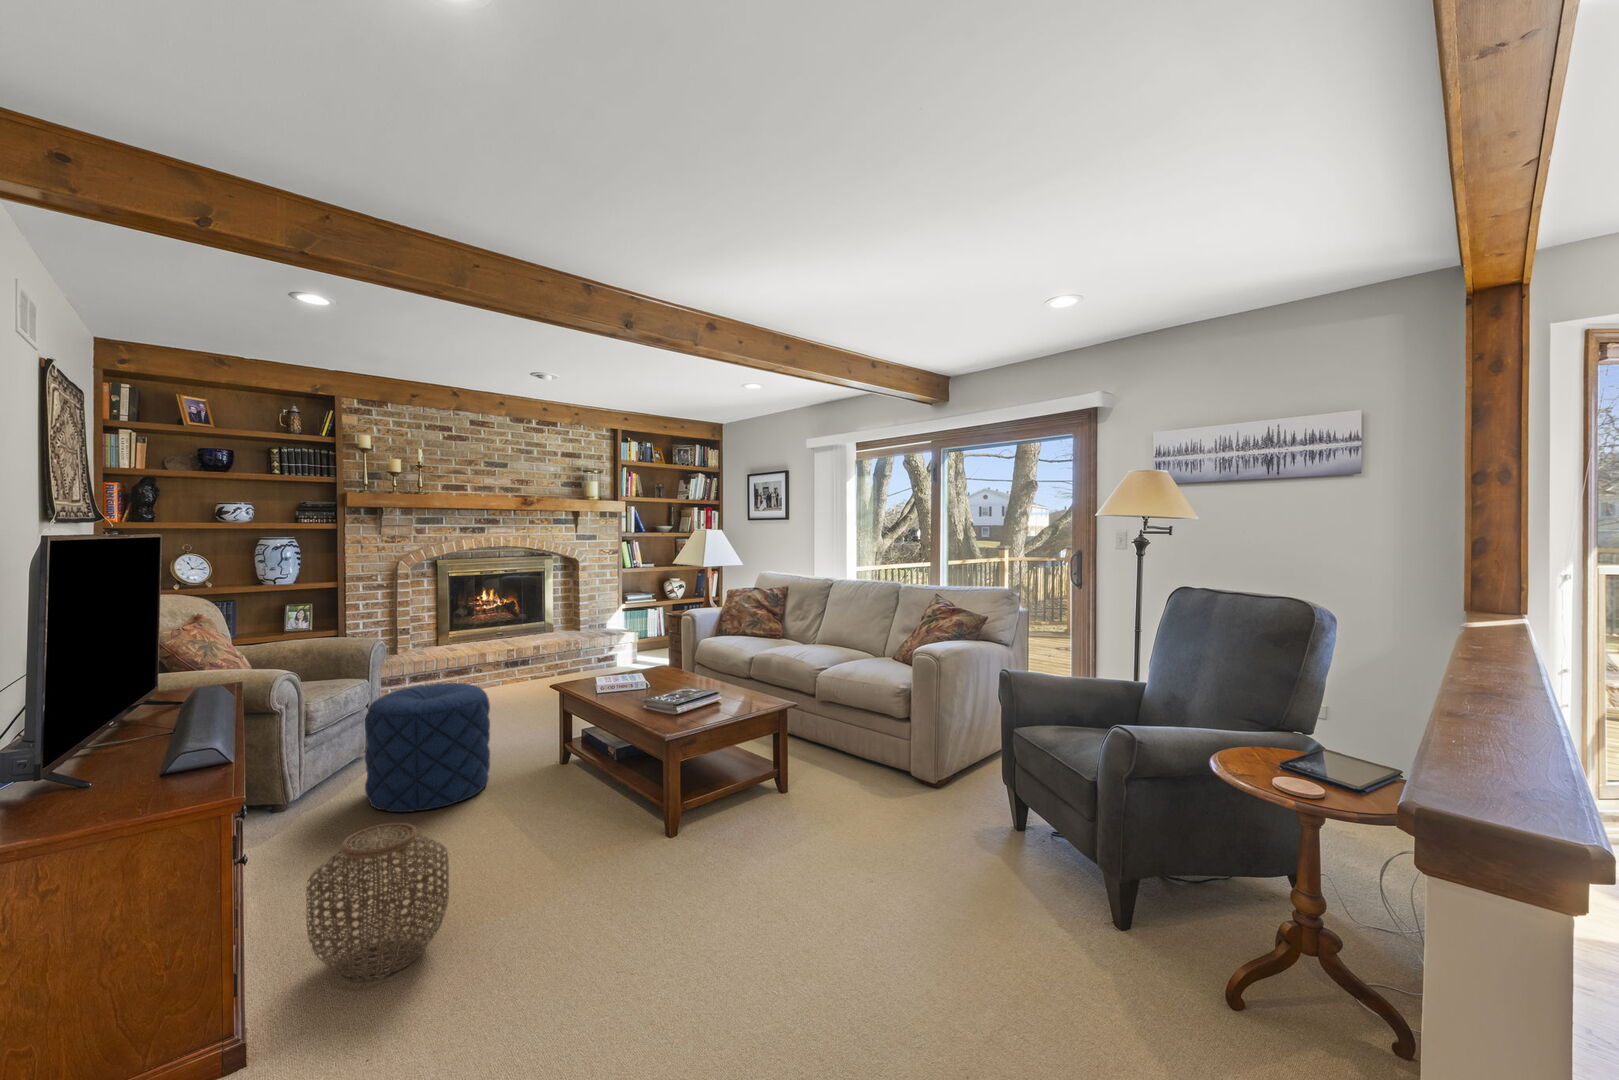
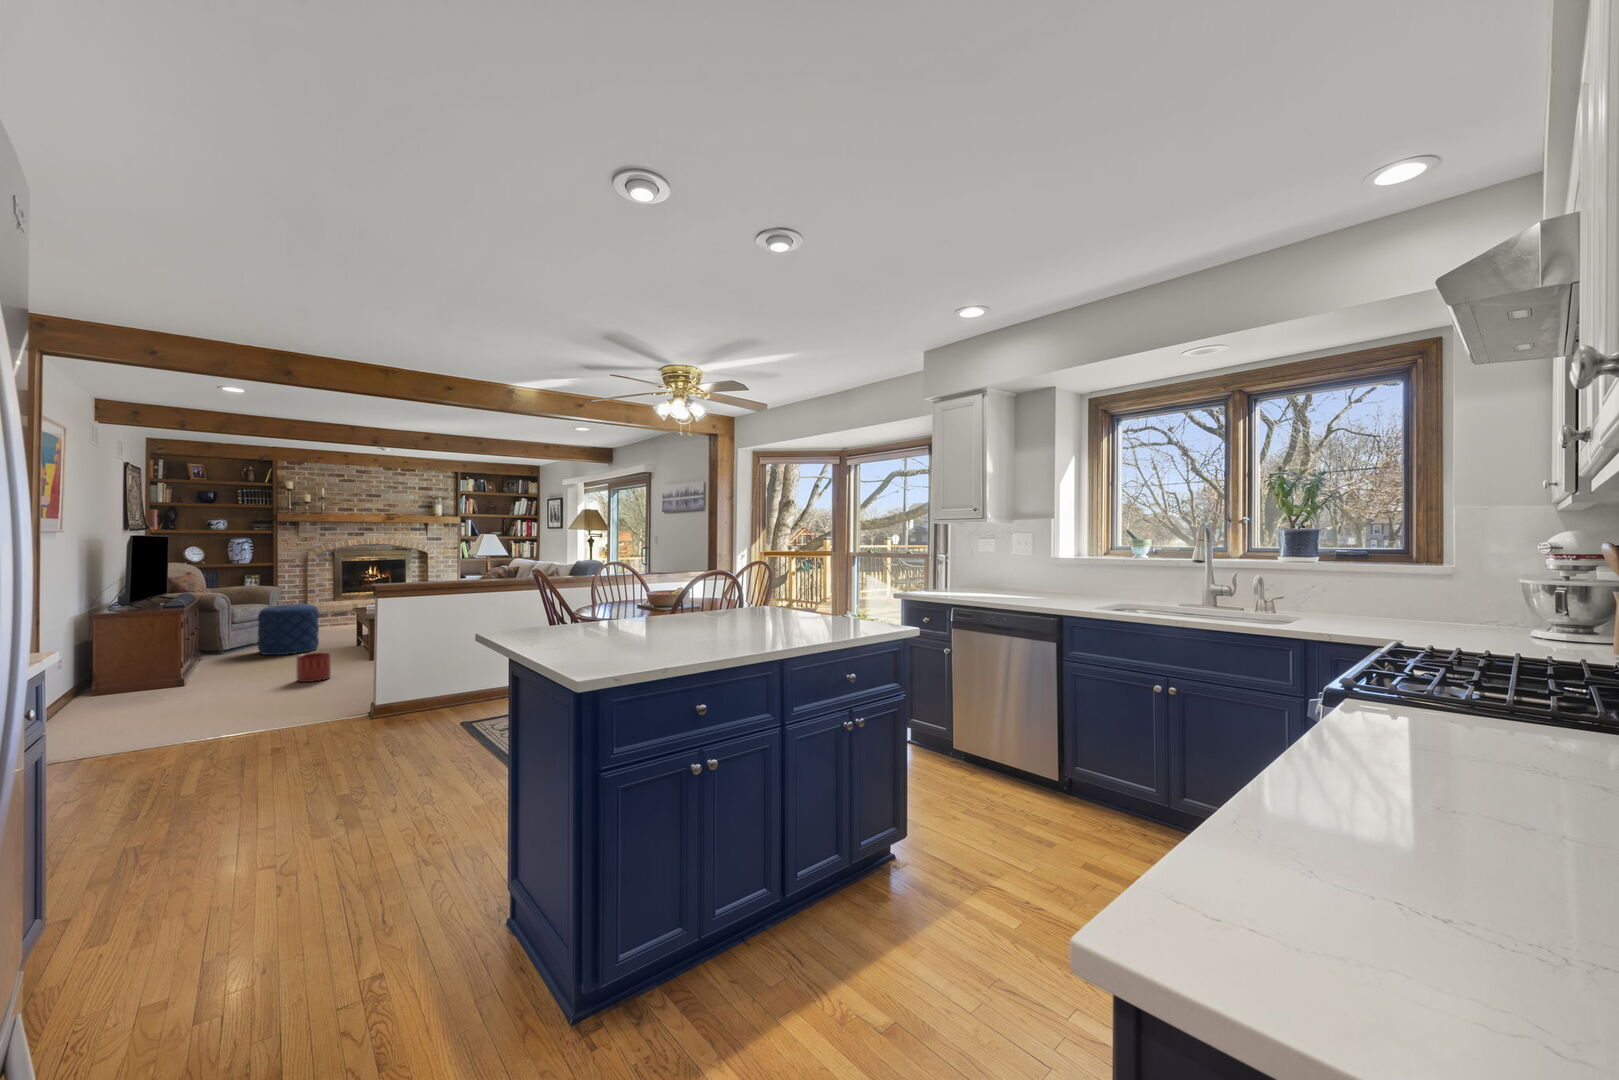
woven basket: present [306,823,449,979] -> none [210,634,263,679]
planter: none [586,881,675,1002] -> present [296,653,331,682]

